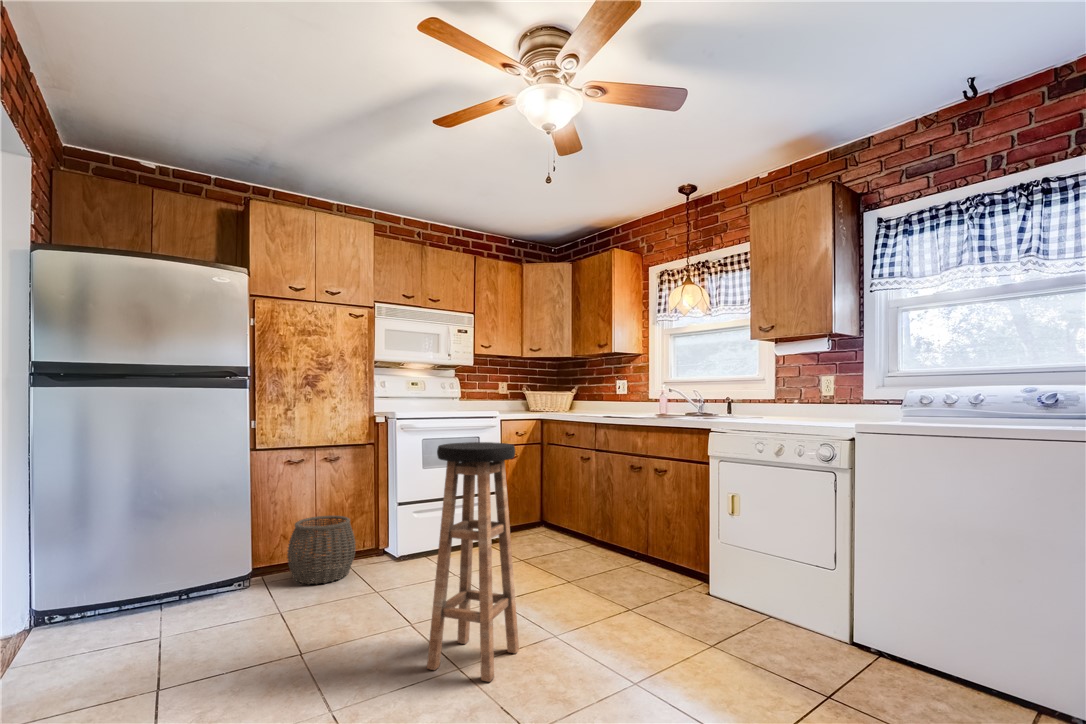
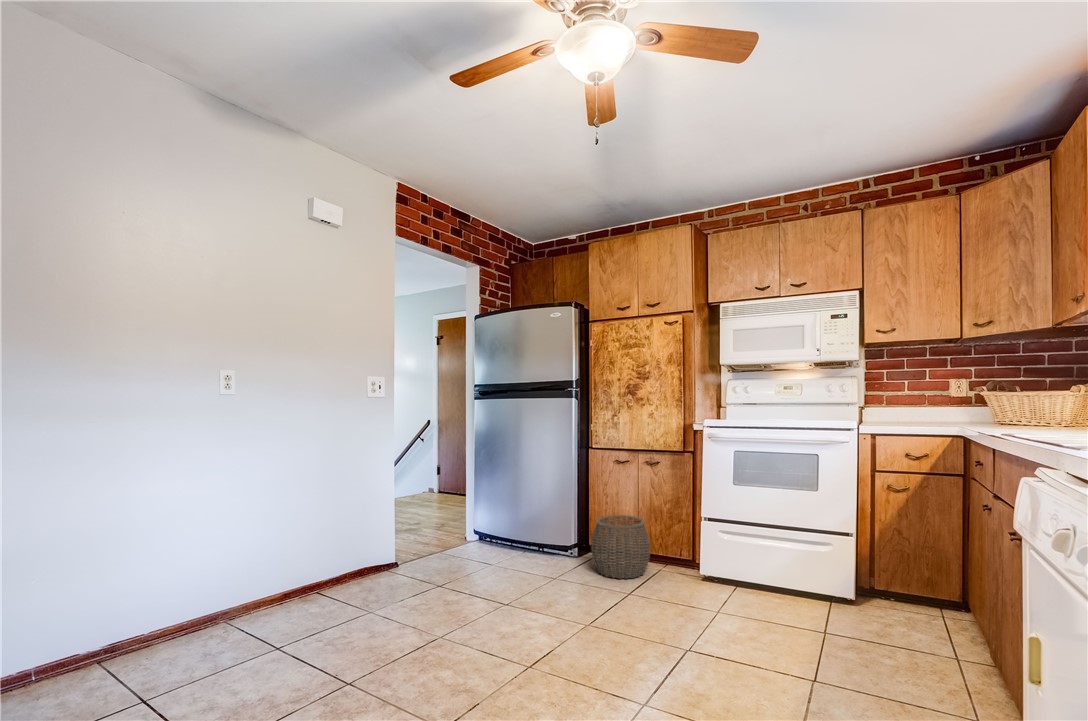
bar stool: present [427,442,519,682] -> none [450,457,532,701]

